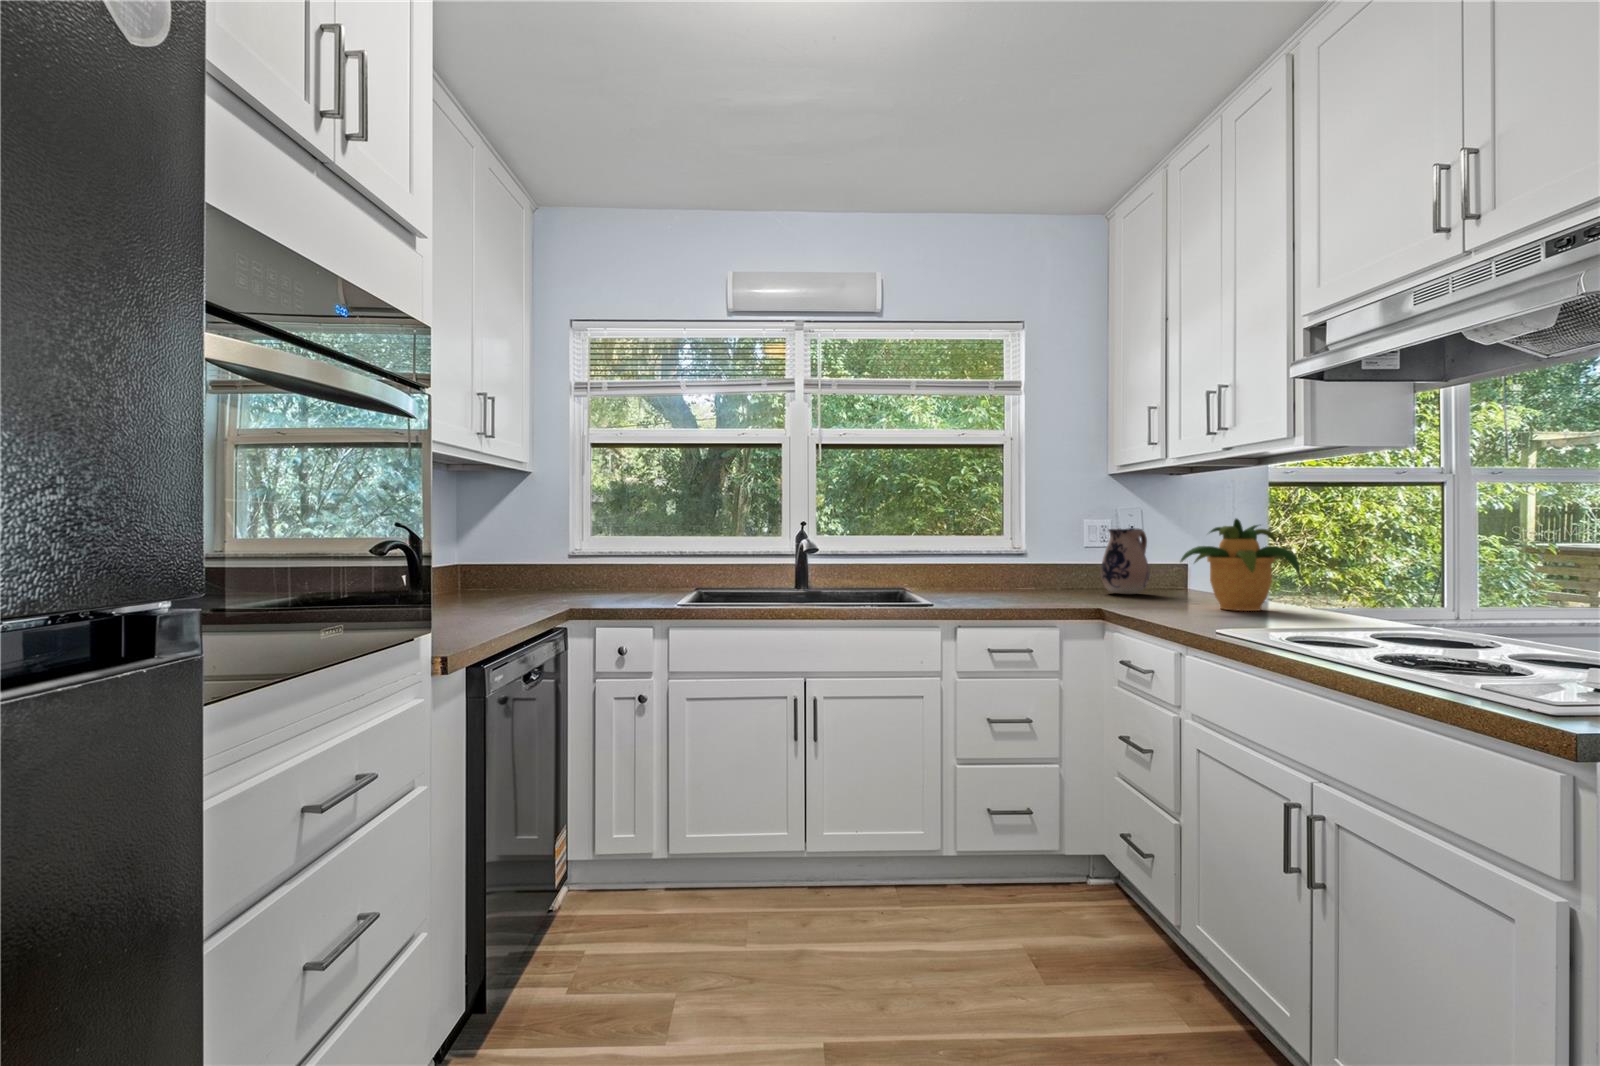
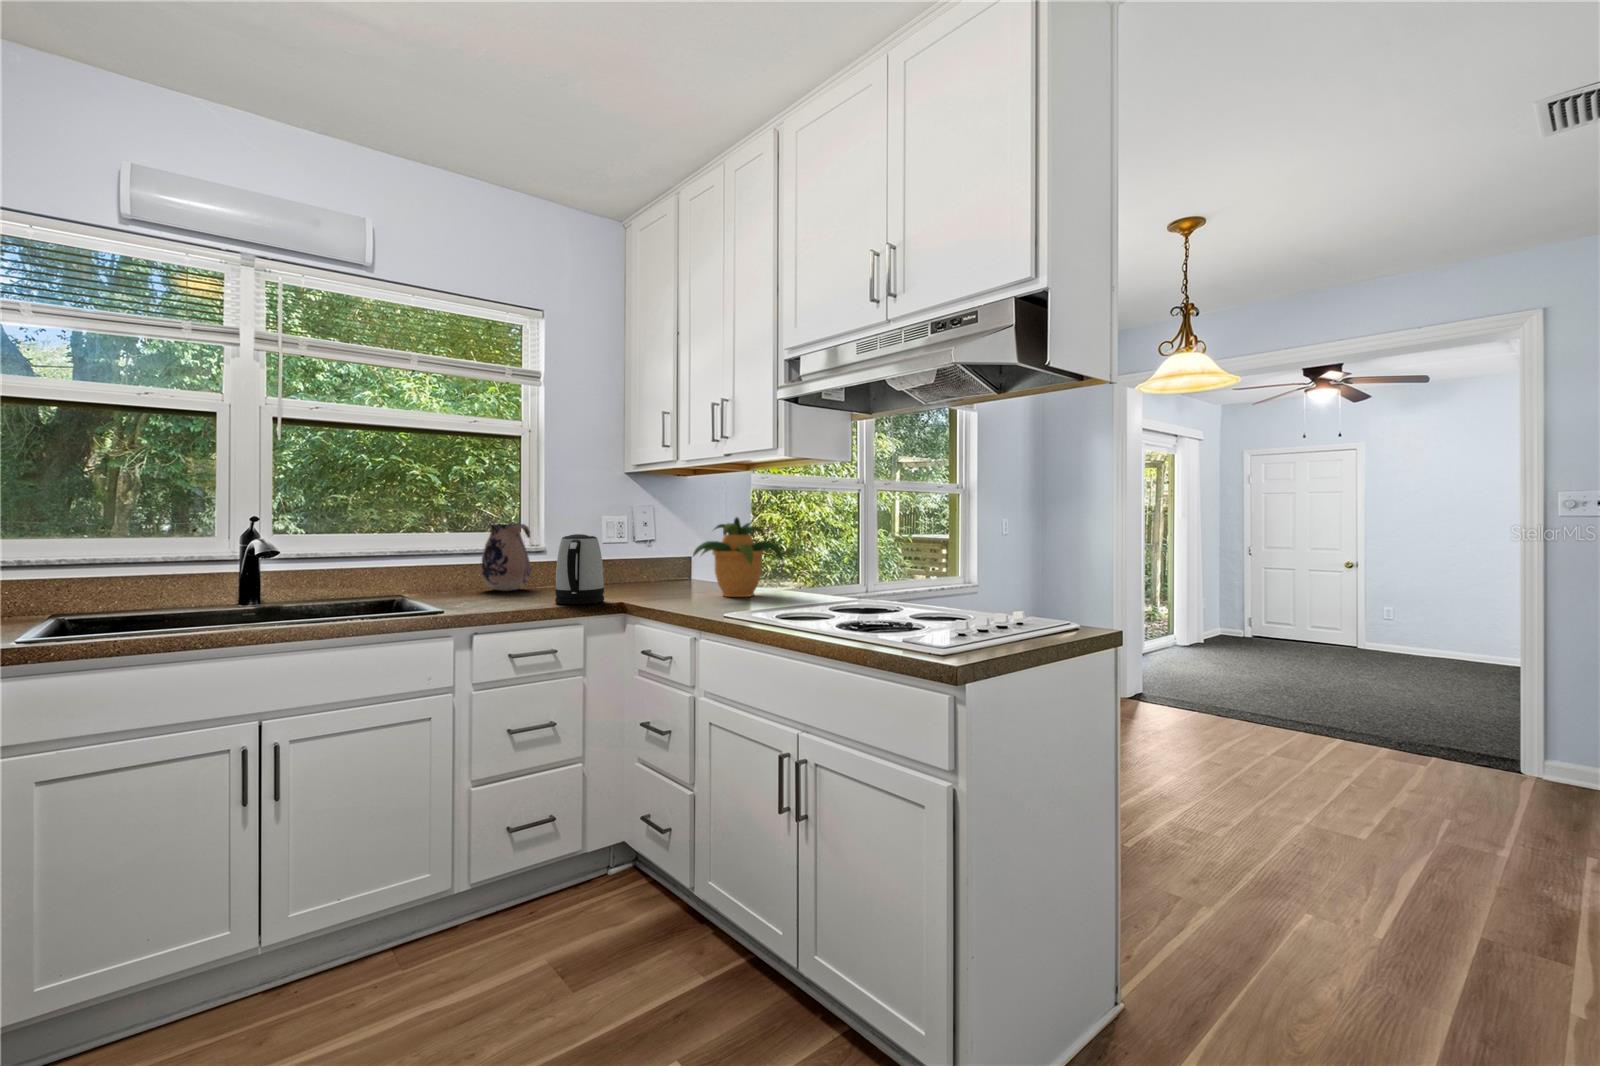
ceramic pitcher: present [1101,528,1150,594] -> present [480,523,531,591]
kettle: none [1033,538,1082,607] -> present [555,534,604,604]

